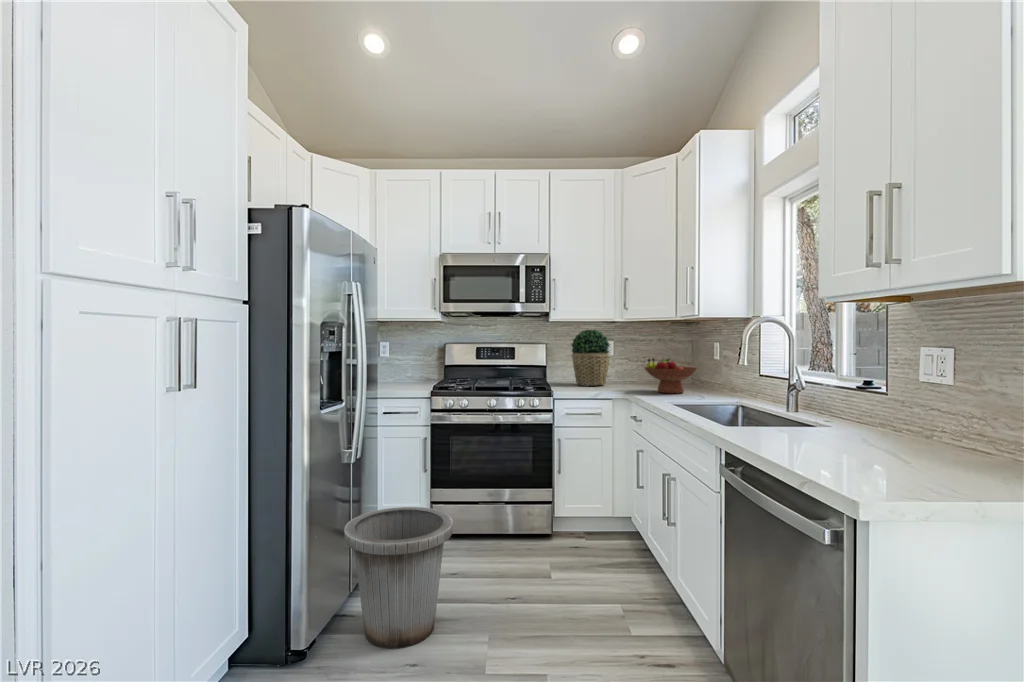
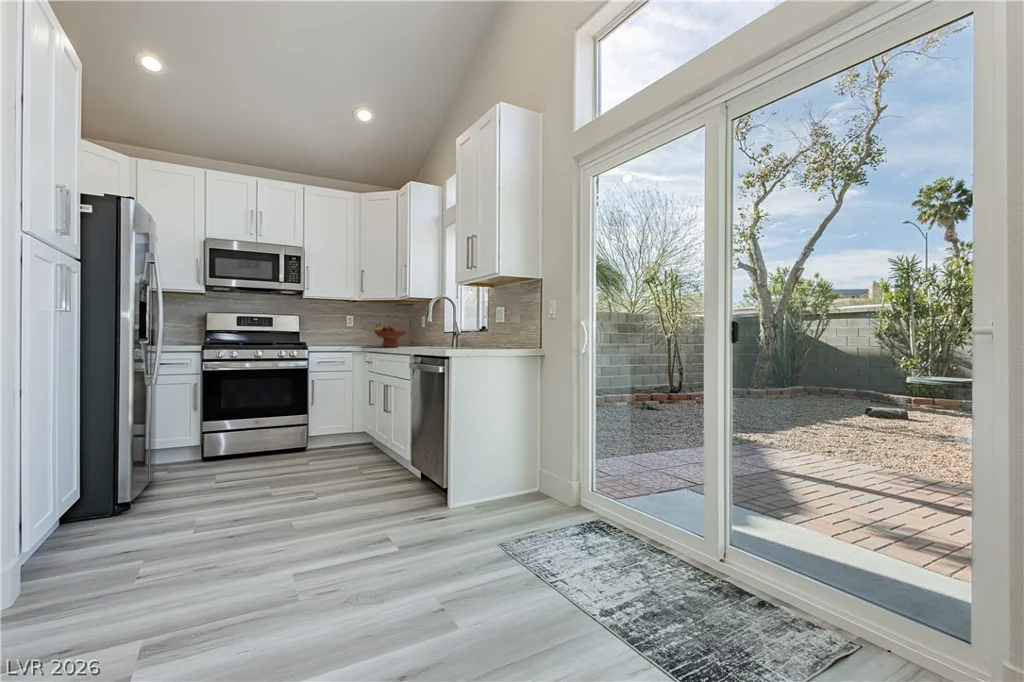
potted plant: present [571,330,610,386] -> none [318,305,348,345]
trash can: present [344,507,453,649] -> none [158,425,249,517]

